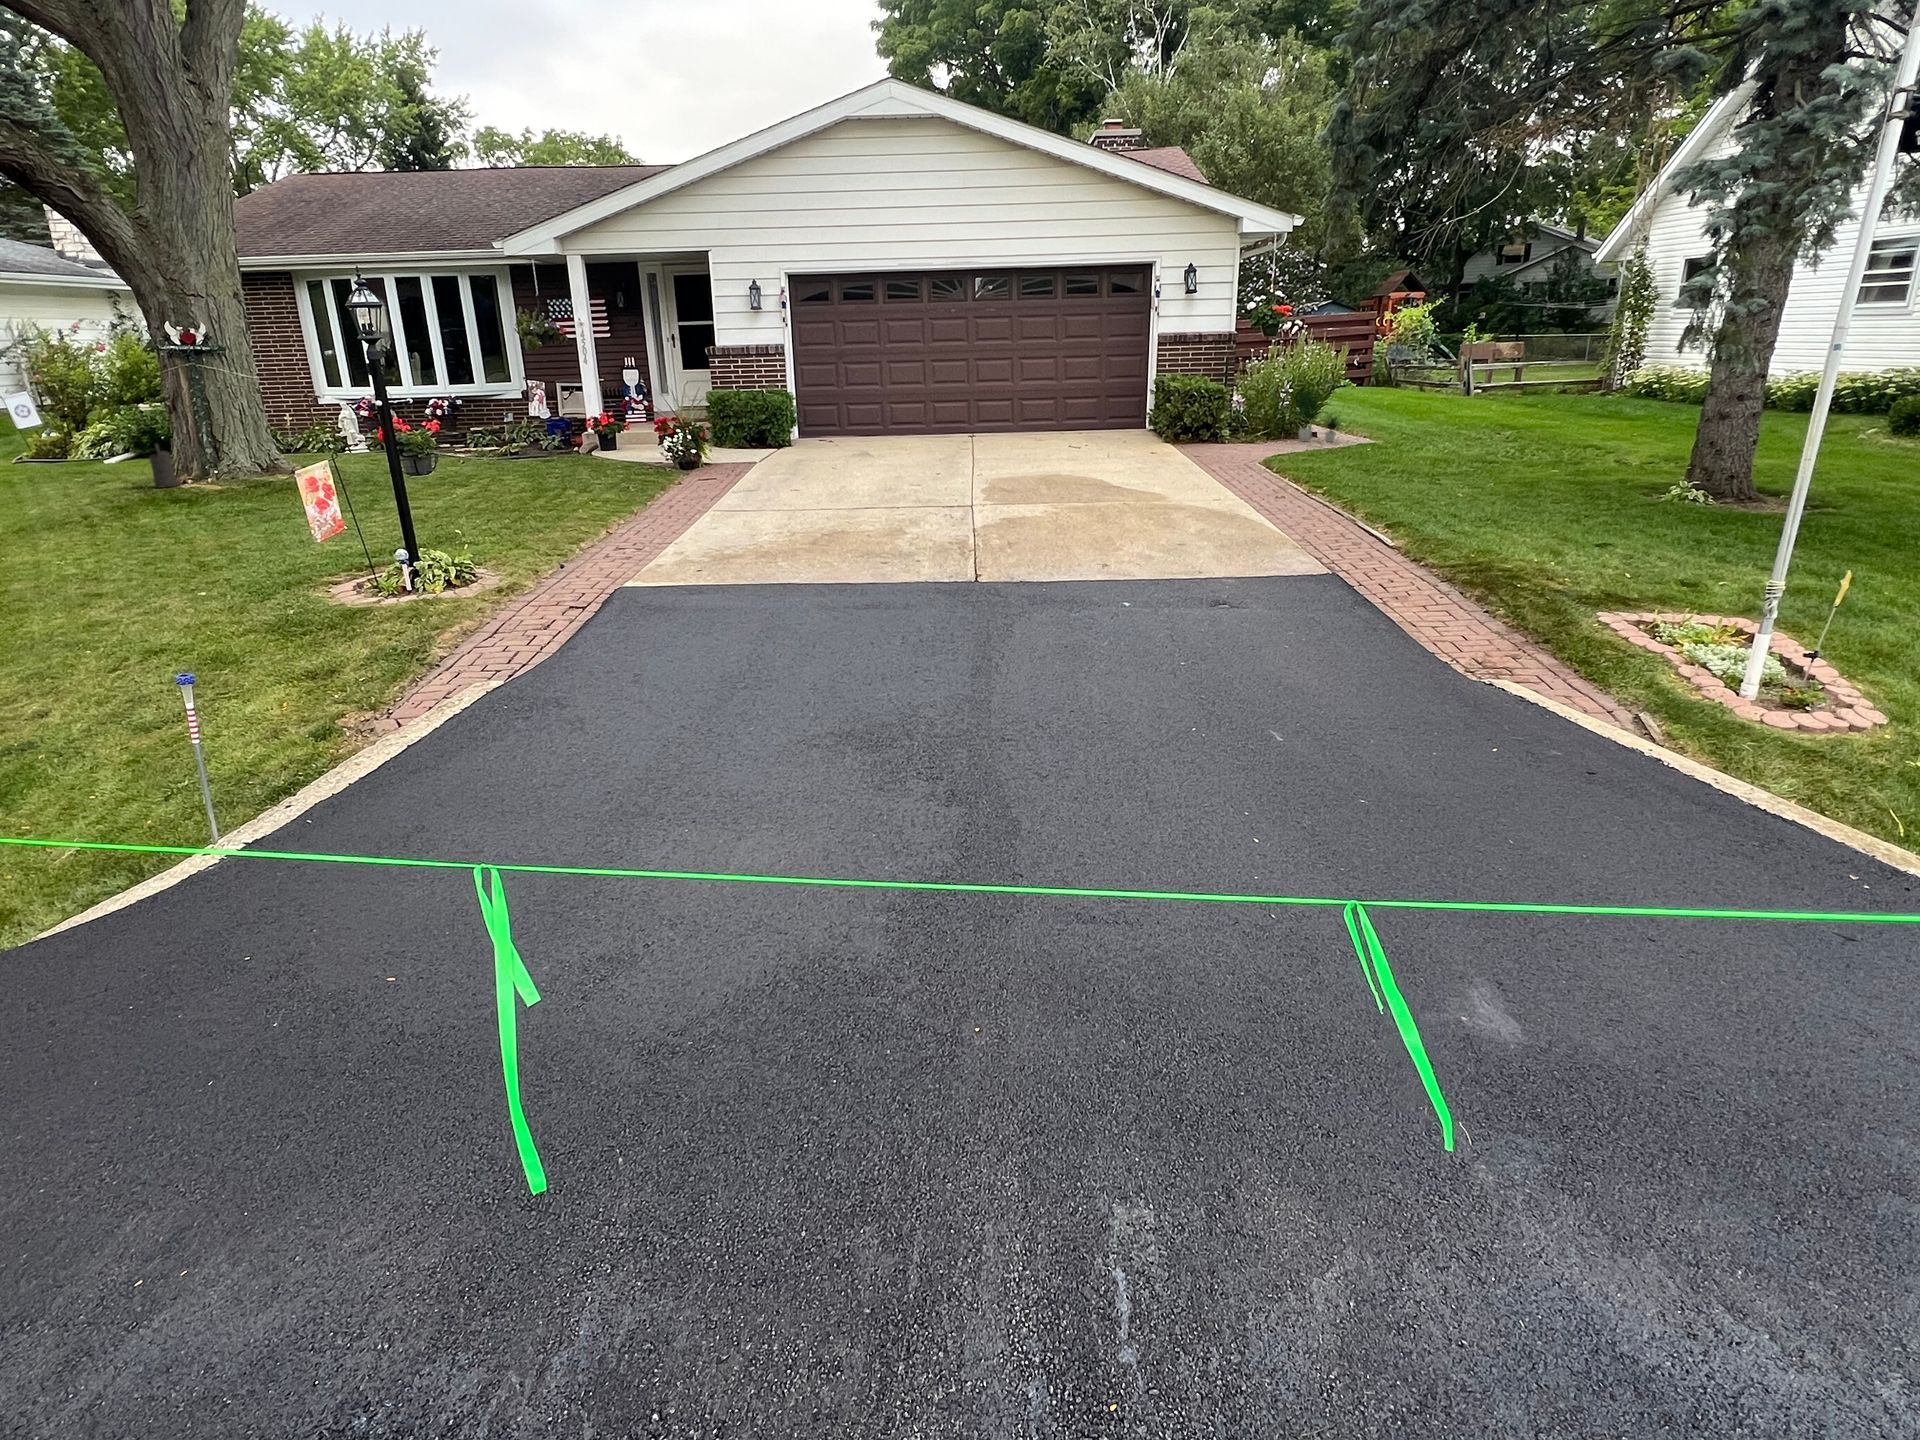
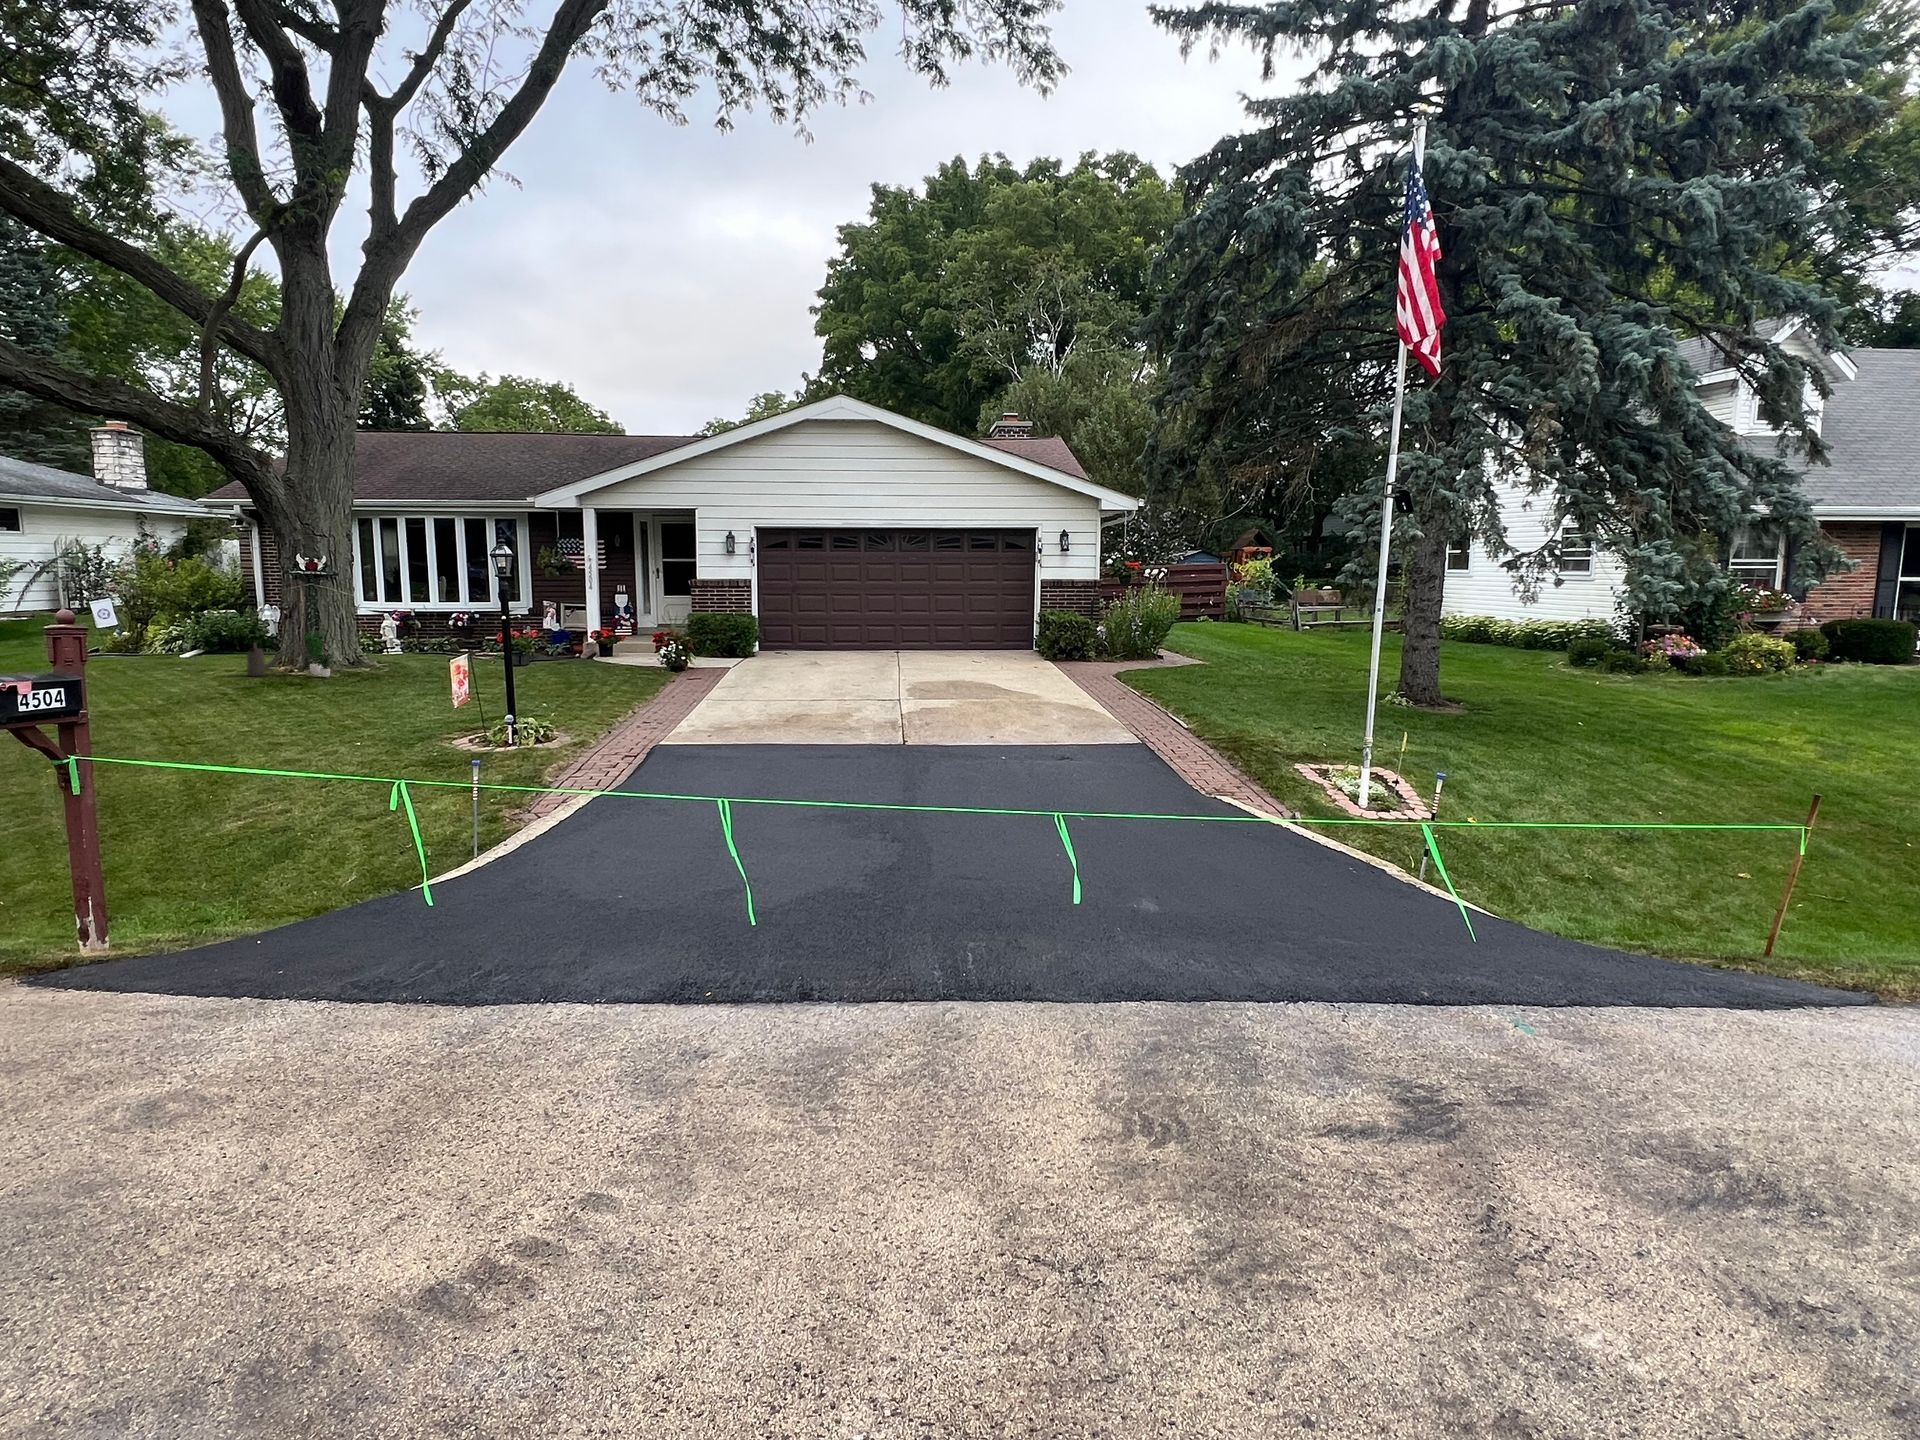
potted plant: present [1298,389,1340,442] -> present [303,631,333,677]

